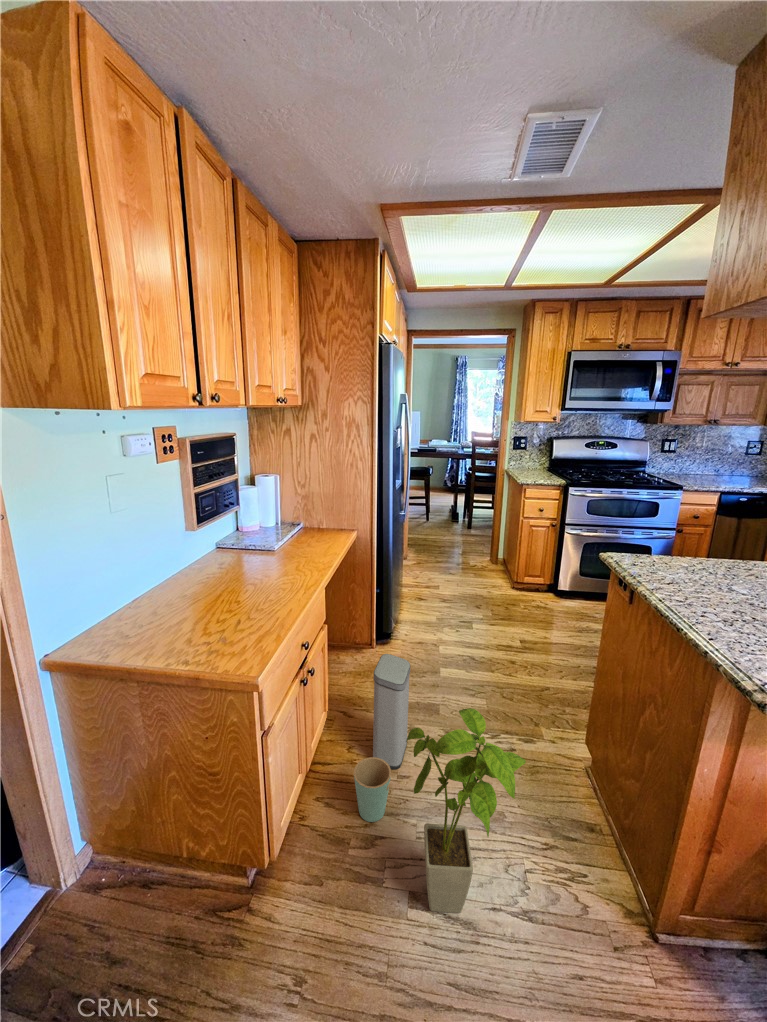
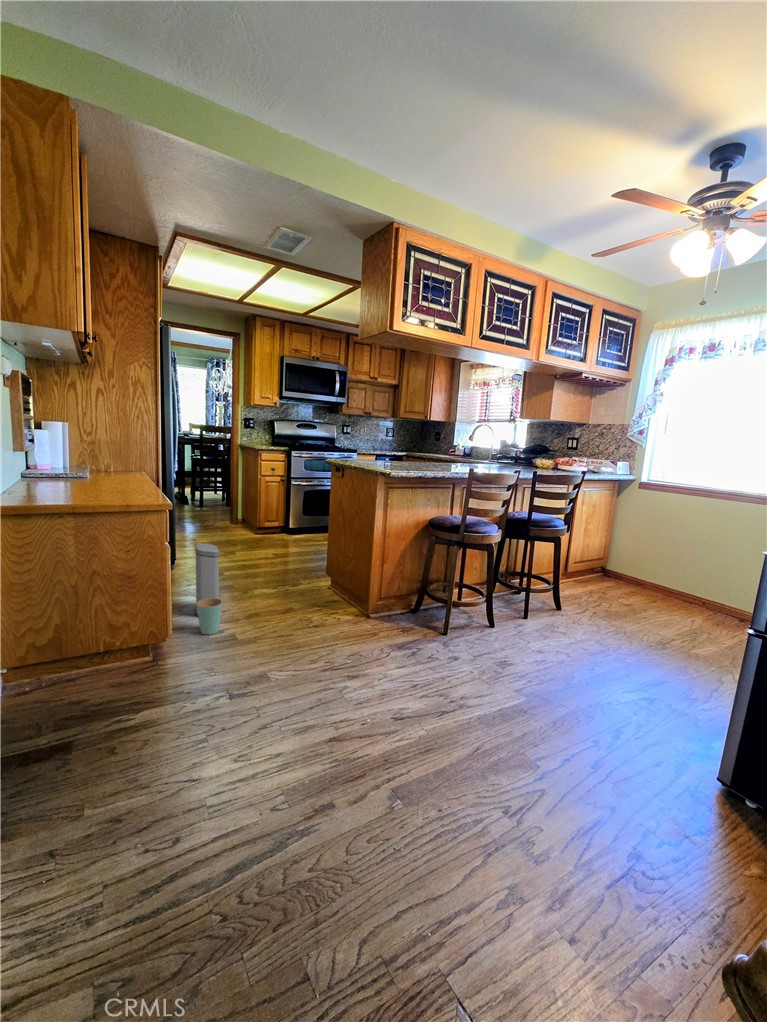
house plant: present [406,708,526,913] -> none [242,523,307,646]

